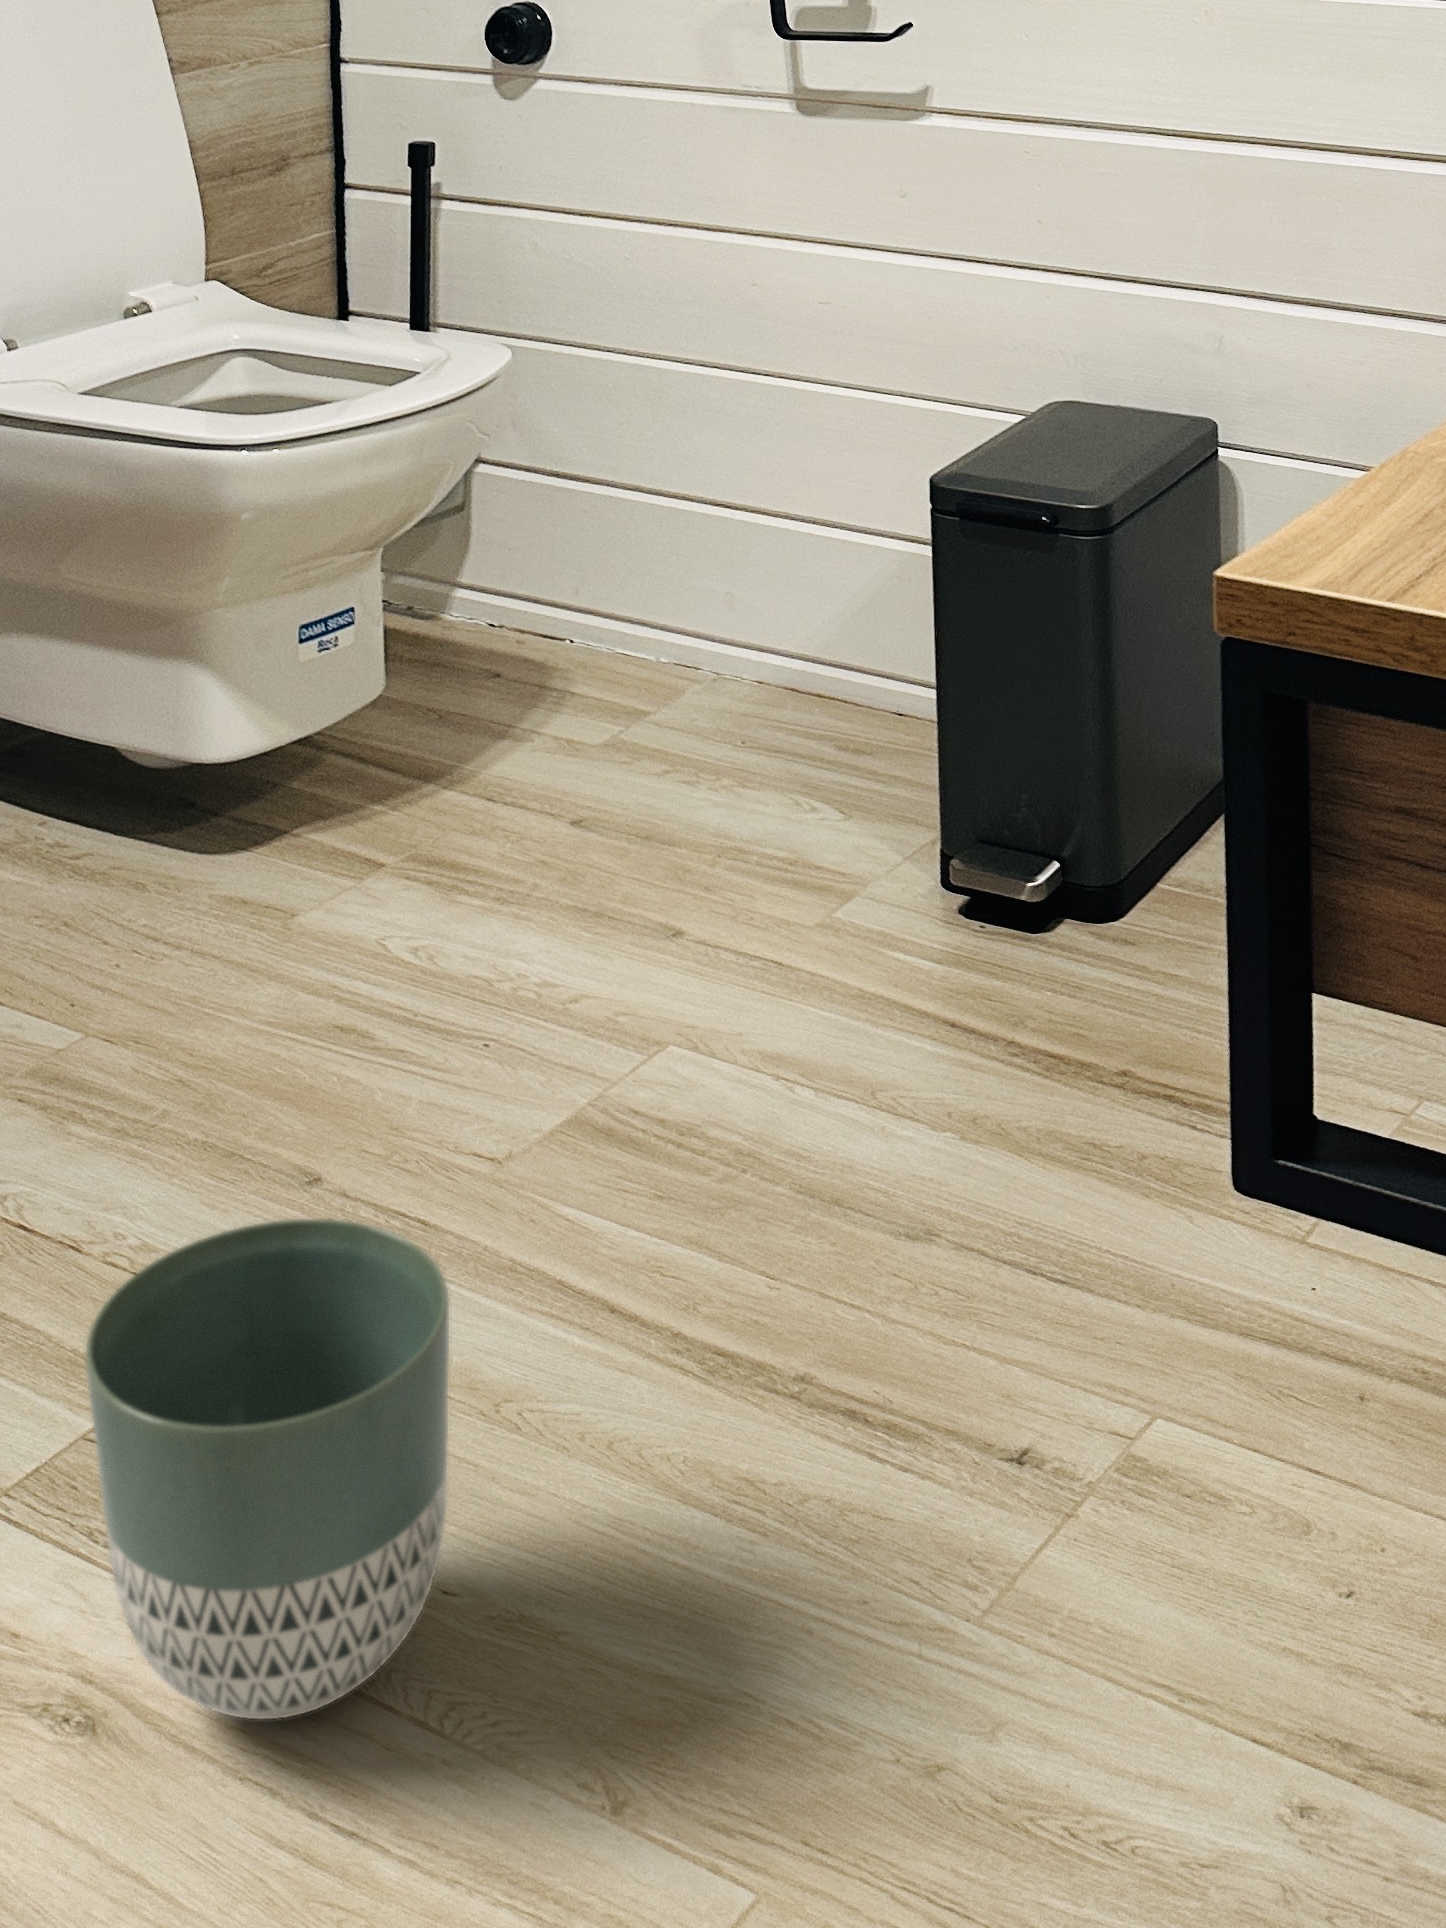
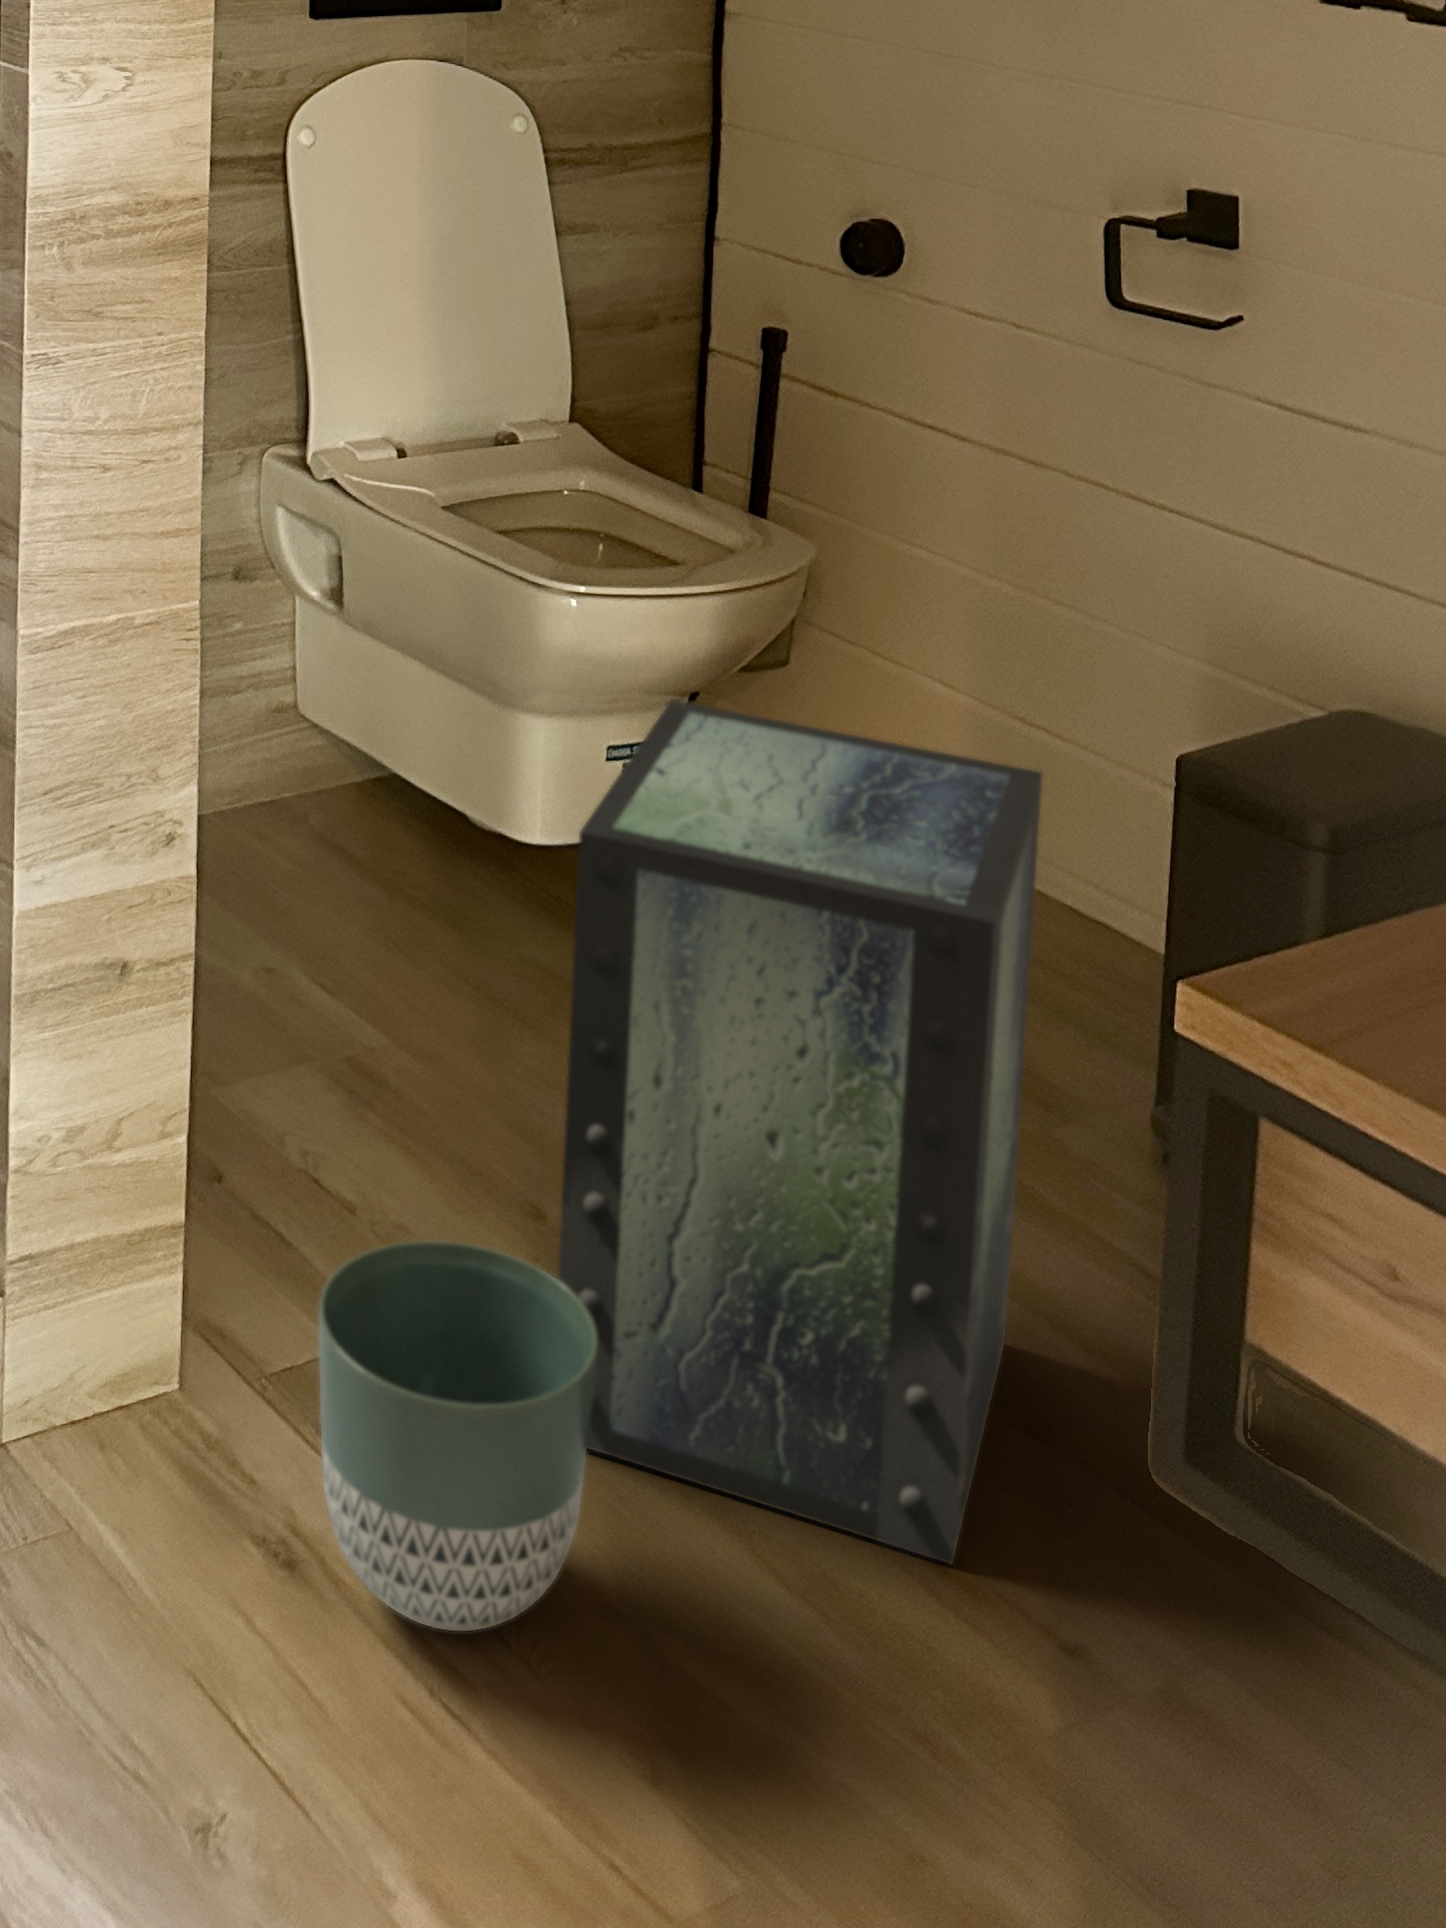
storage box: none [341,504,854,1431] -> present [558,700,1042,1564]

